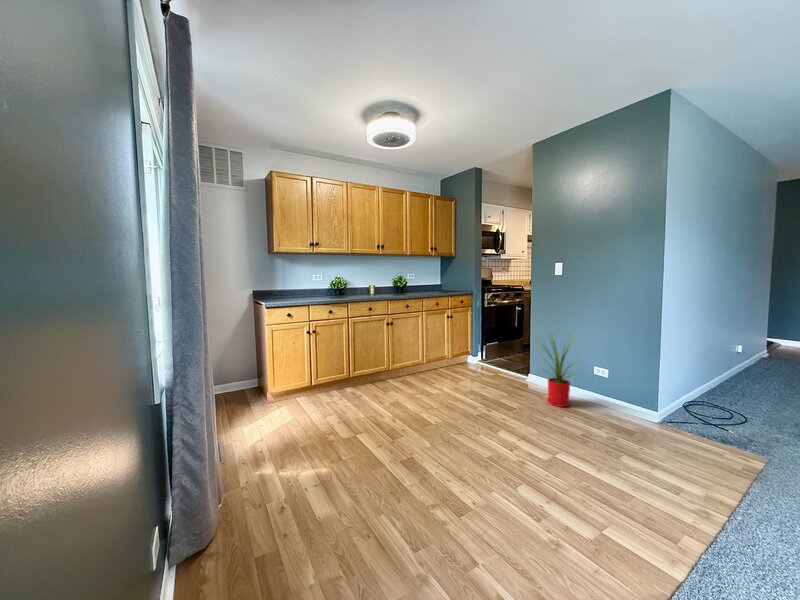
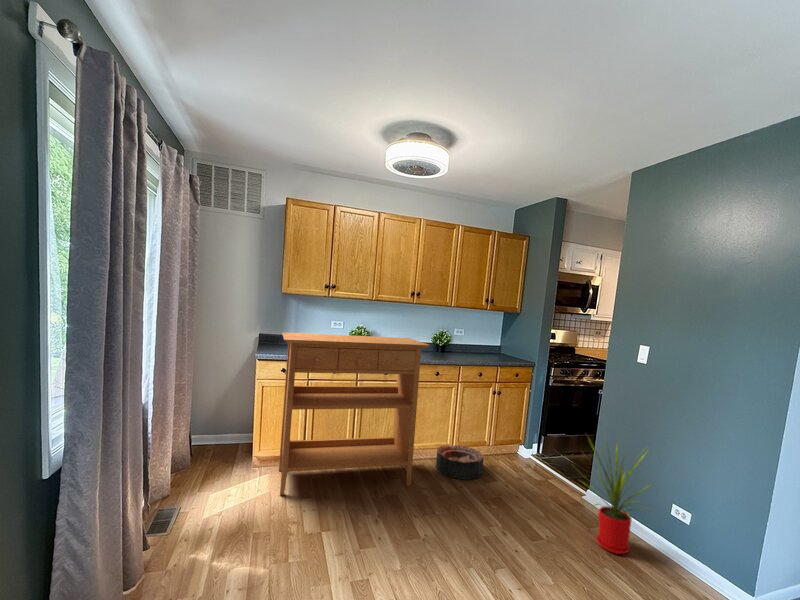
console table: none [282,280,412,417] -> present [279,332,430,495]
basket: none [416,360,451,383] -> present [436,445,484,480]

